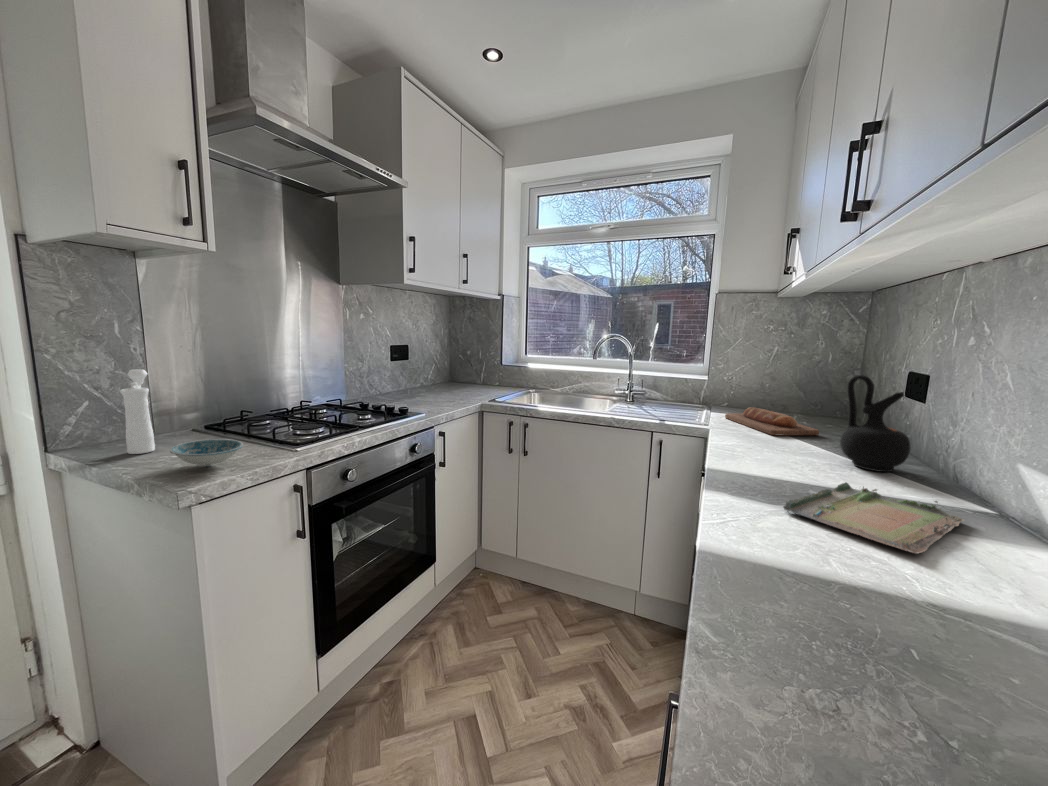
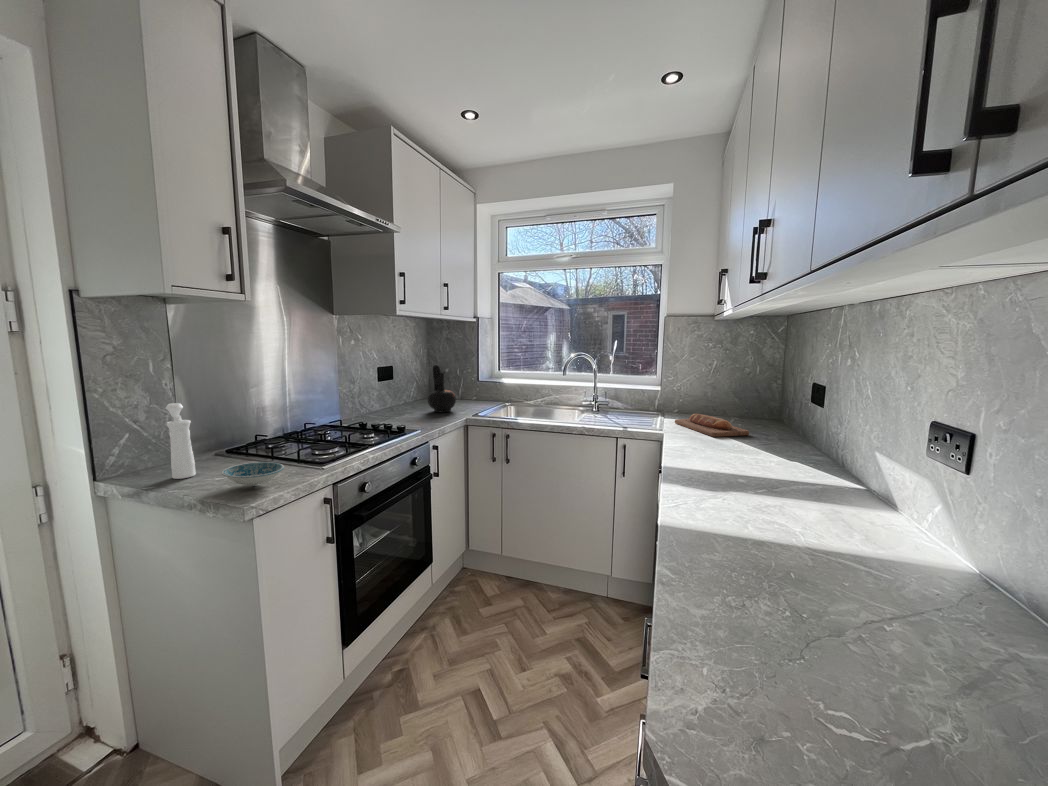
ceramic jug: present [840,375,910,472] -> present [428,365,456,412]
tray: present [783,482,964,554] -> none [722,472,847,521]

